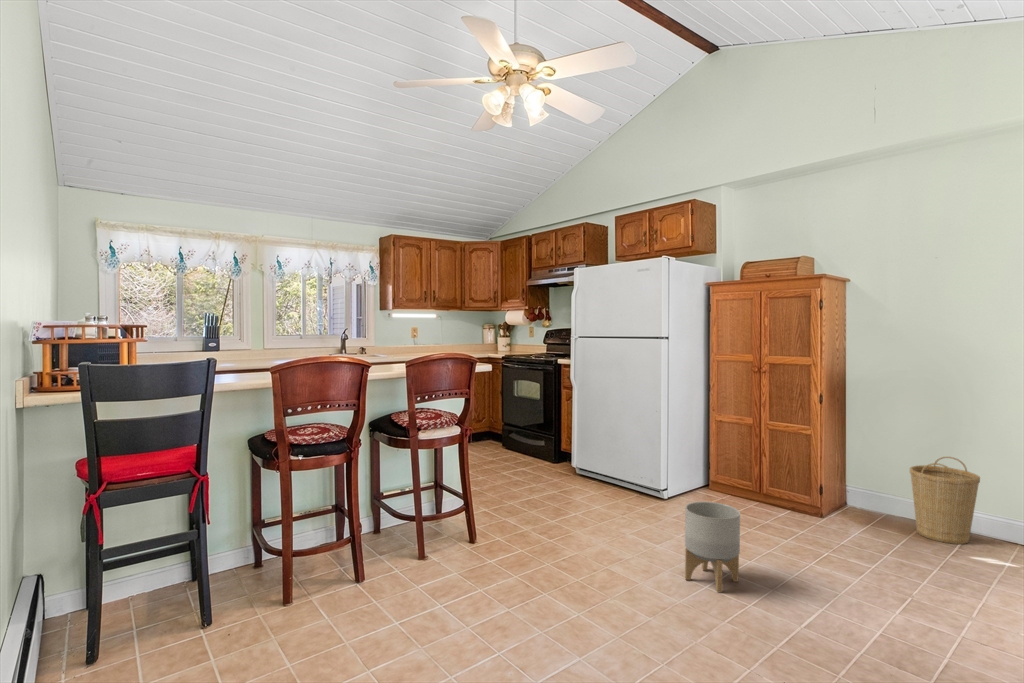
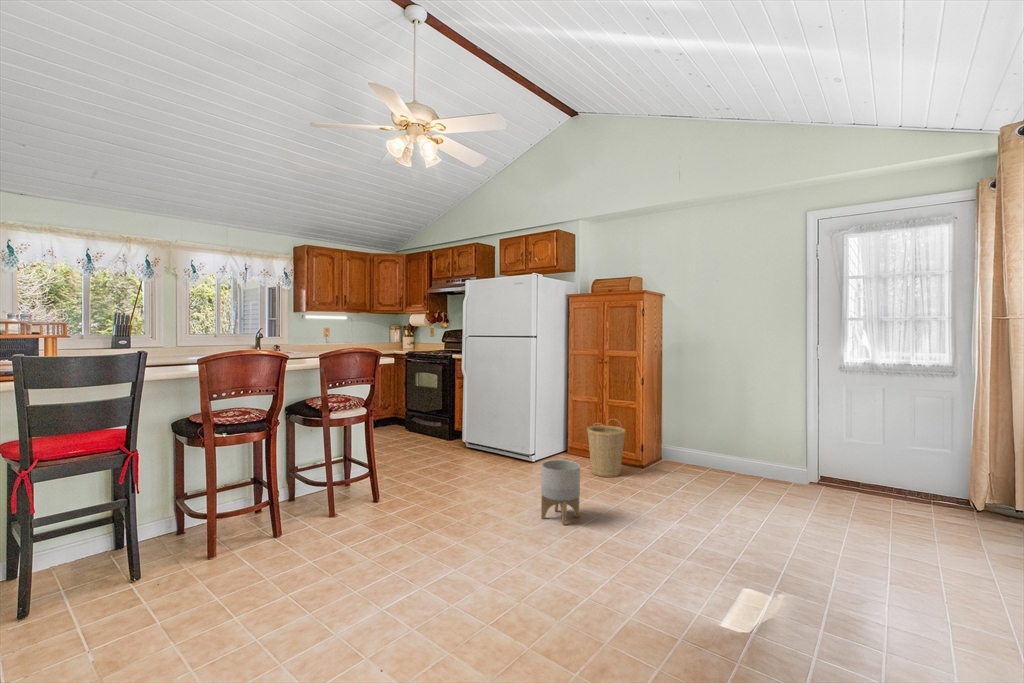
basket: present [910,457,980,544] -> present [587,419,626,477]

